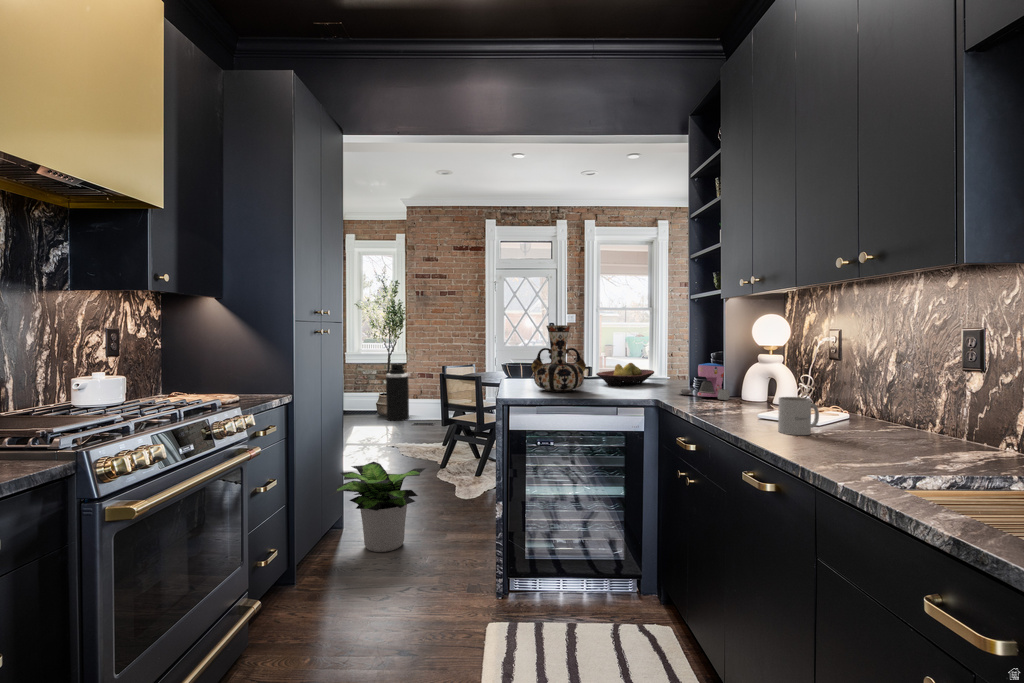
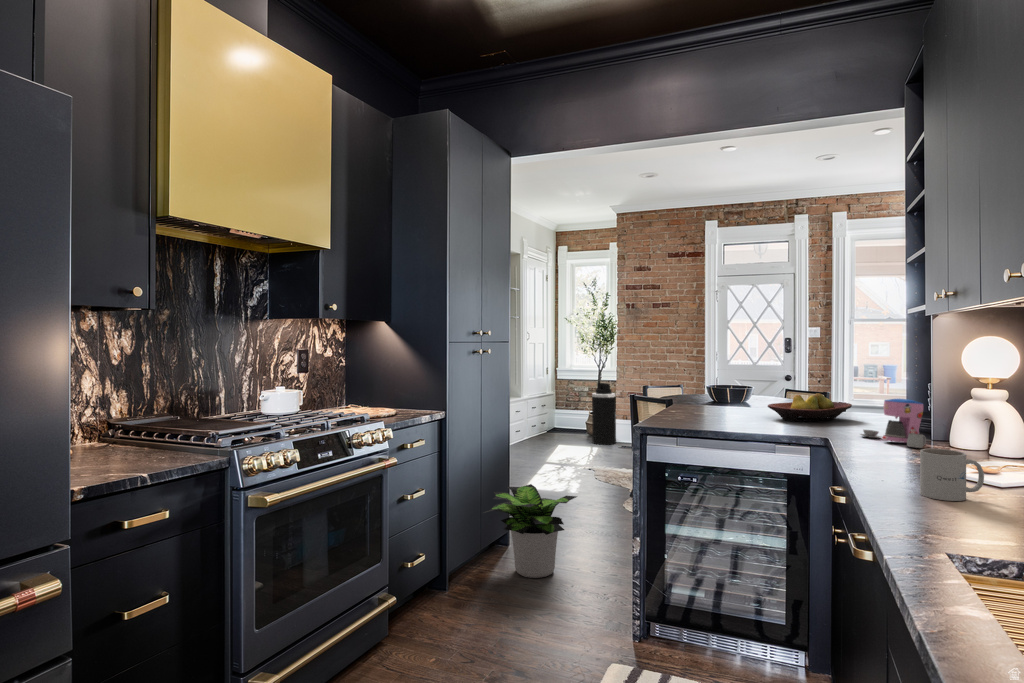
vase: present [531,325,586,392] -> none [673,348,741,425]

